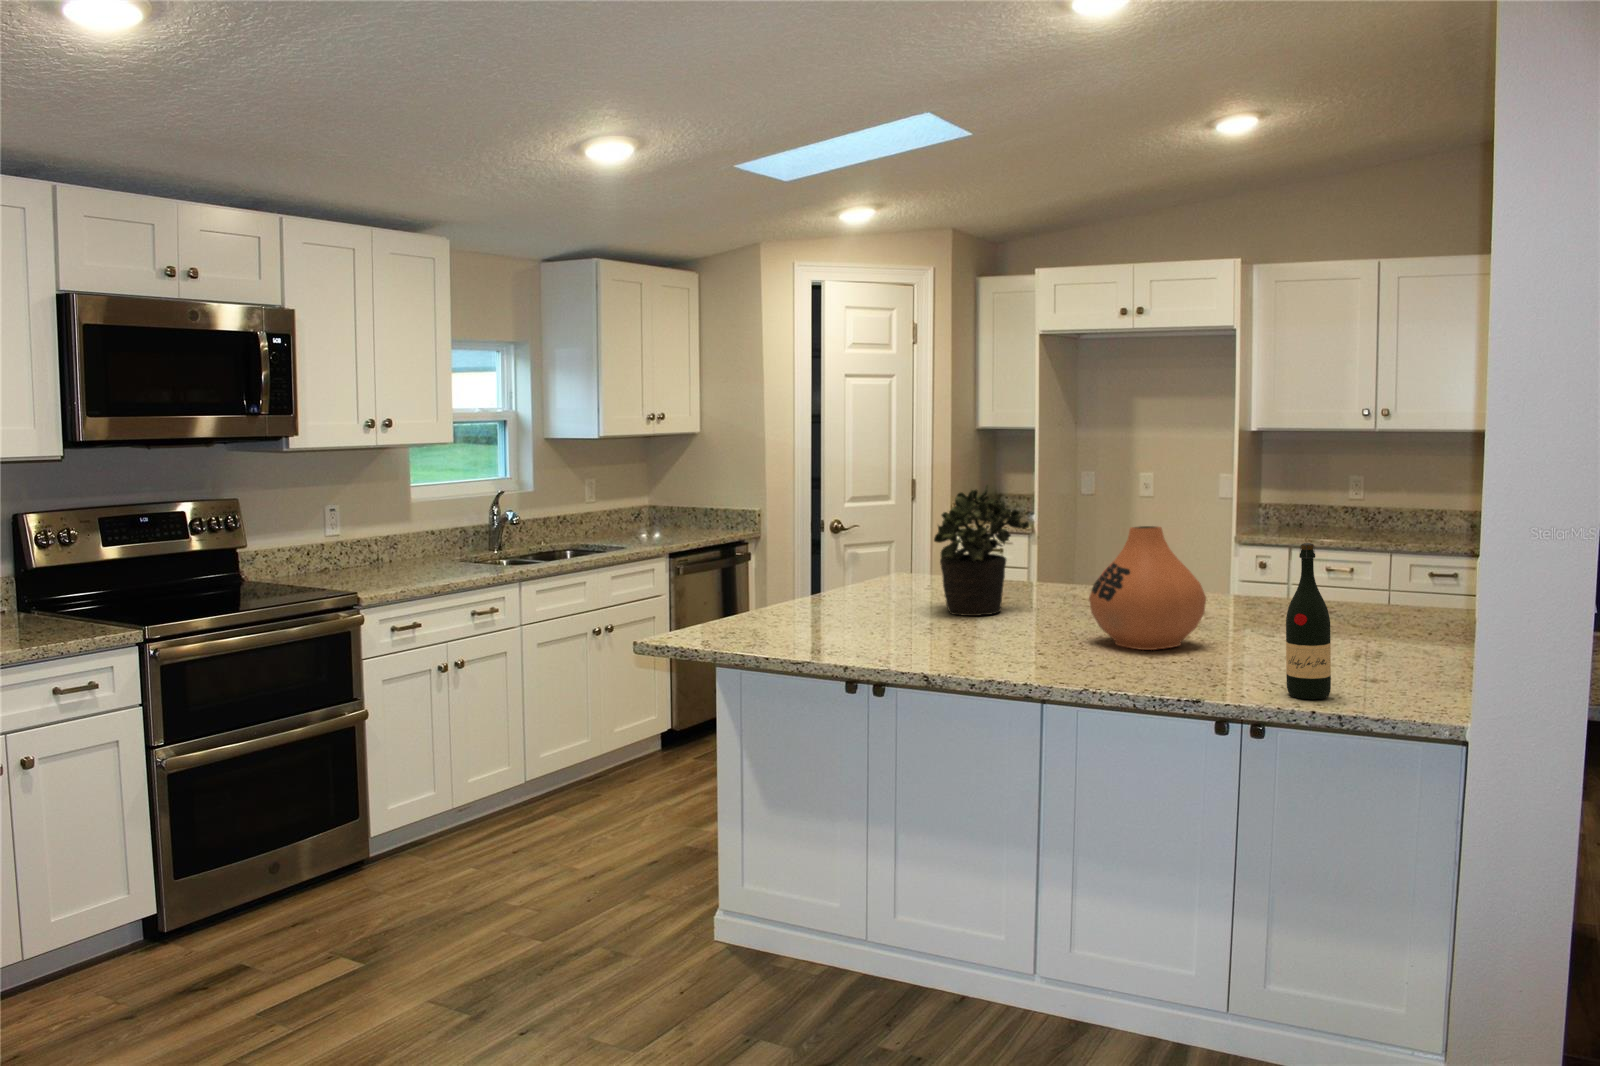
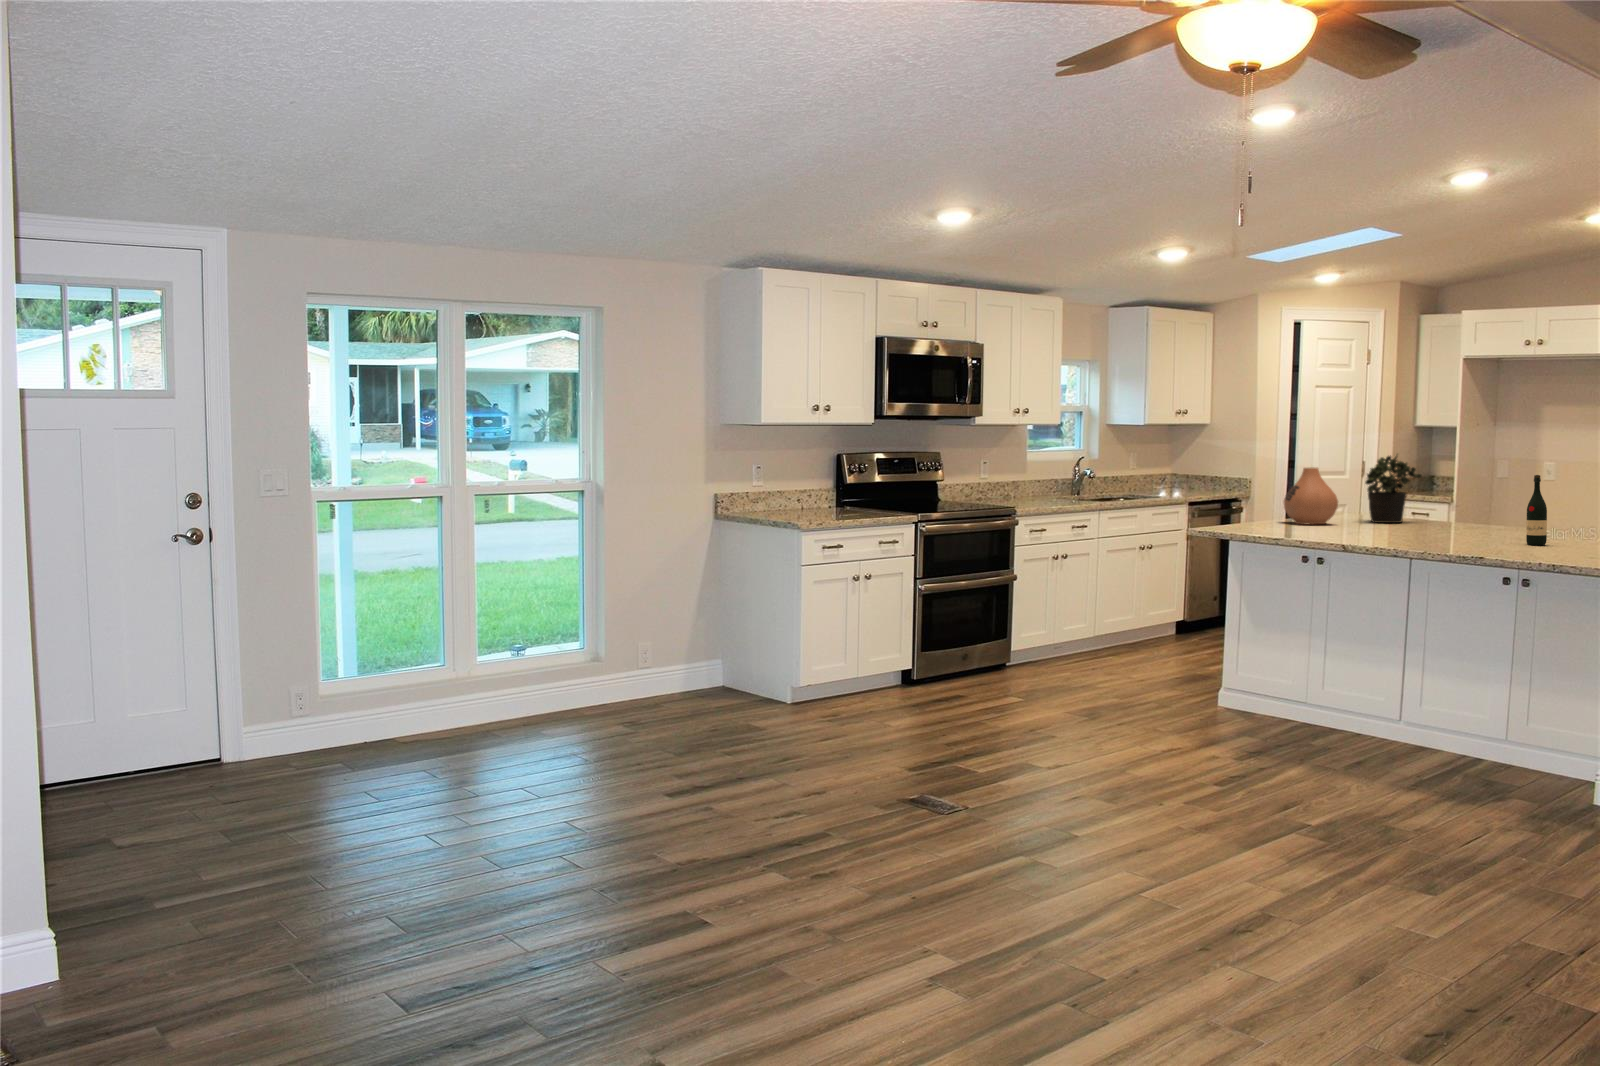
vase: present [1089,526,1206,650] -> present [1284,468,1338,524]

